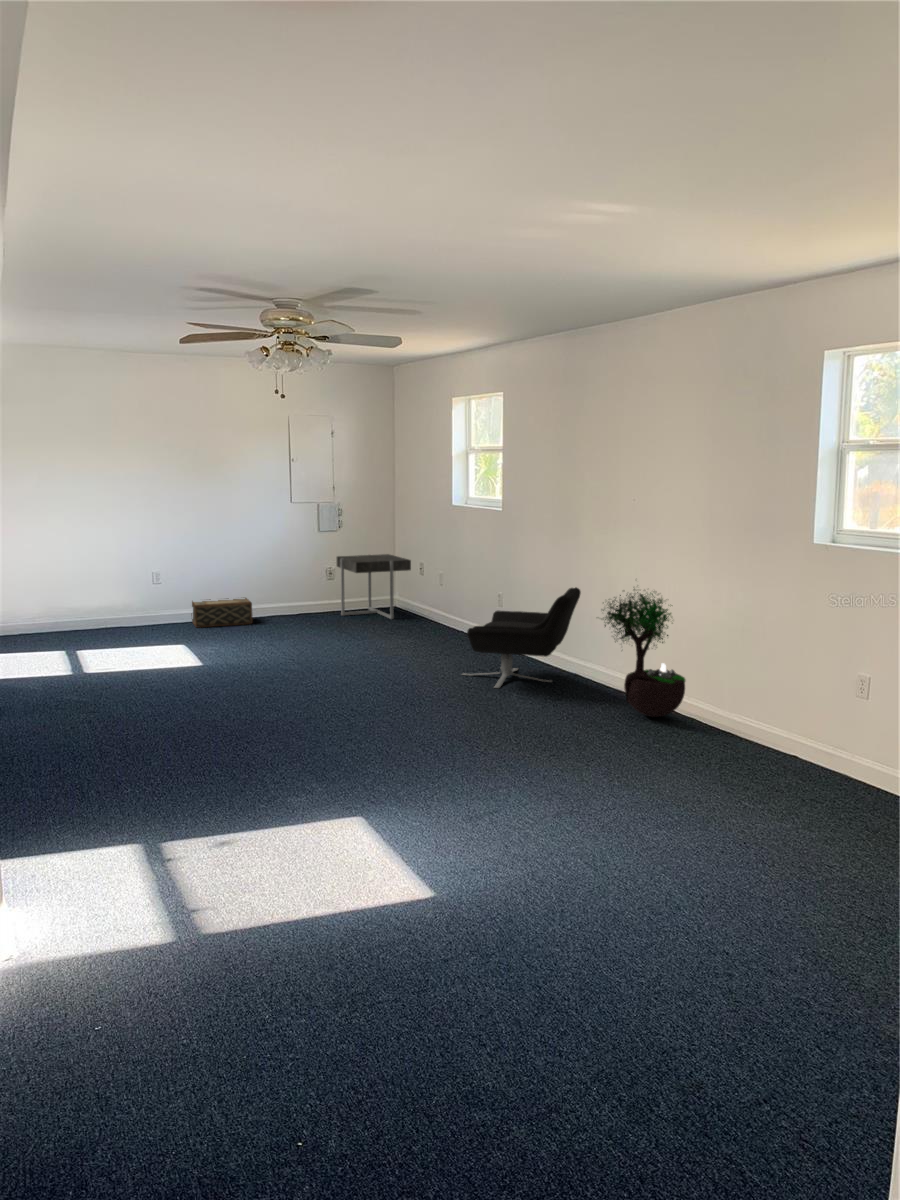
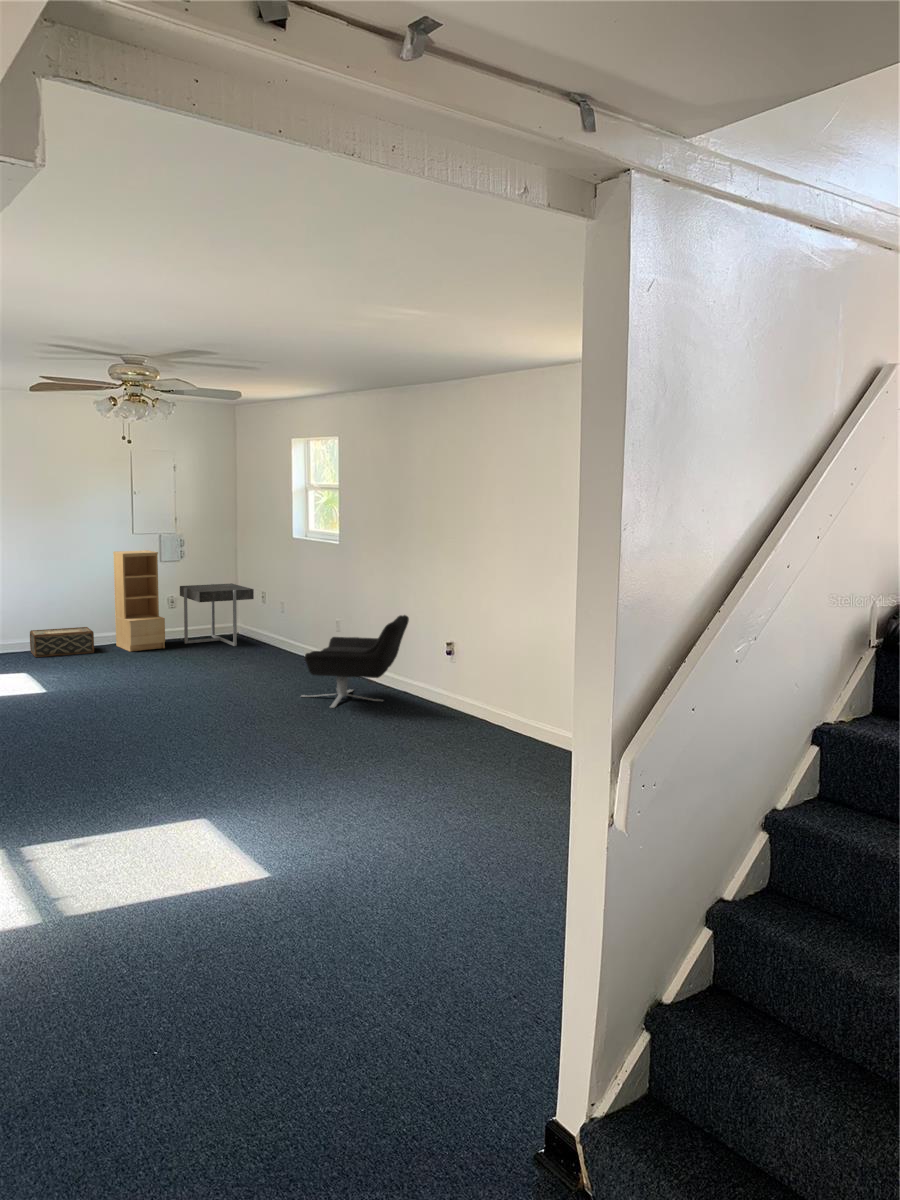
bookshelf: none [271,520,322,623] -> present [113,550,165,652]
potted tree: present [603,589,685,717] -> none [418,607,498,729]

